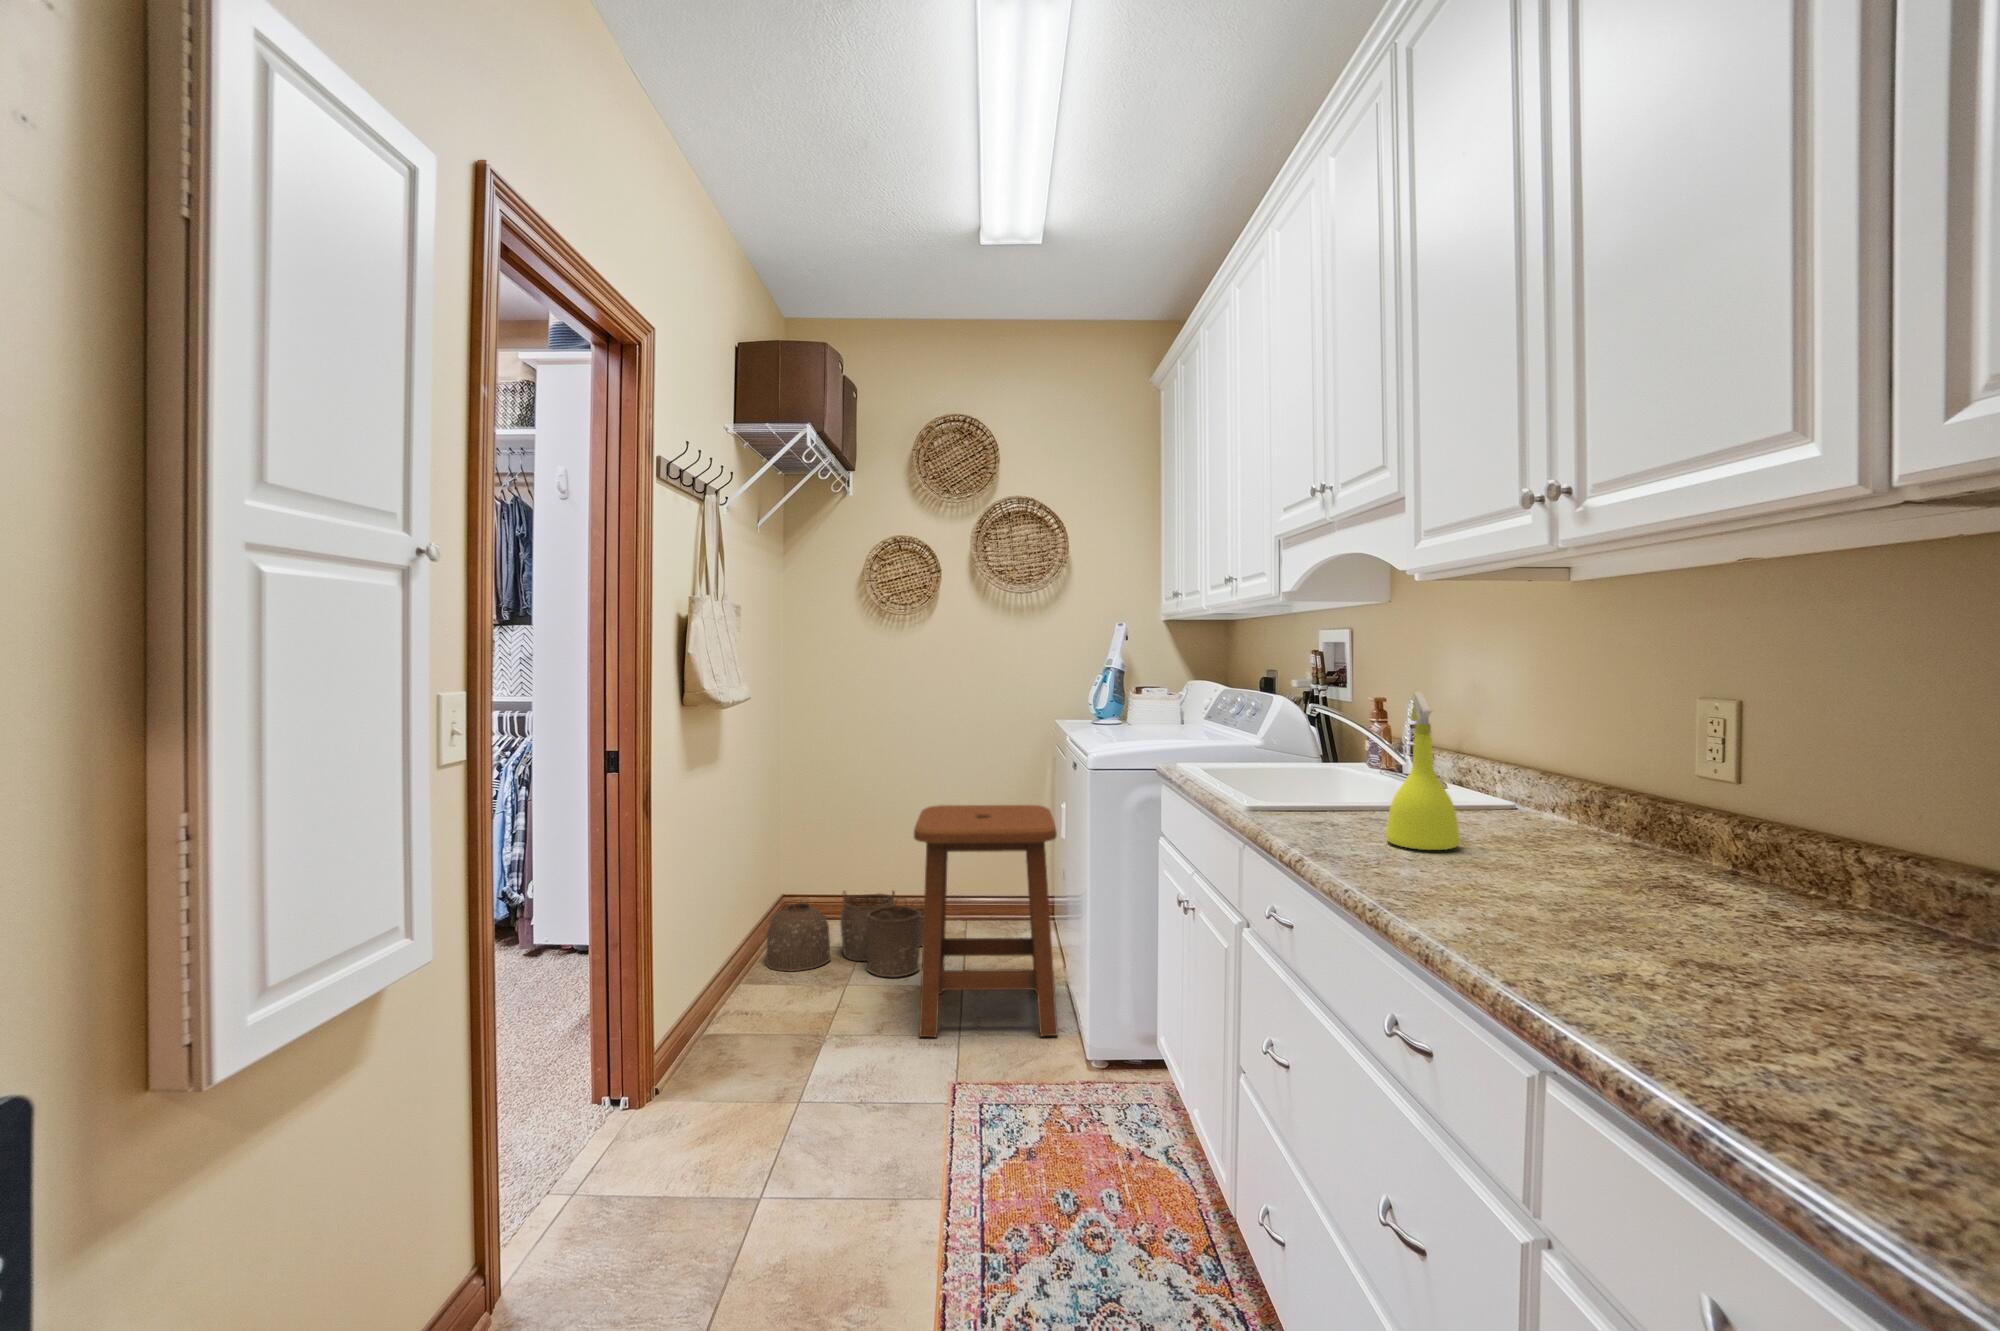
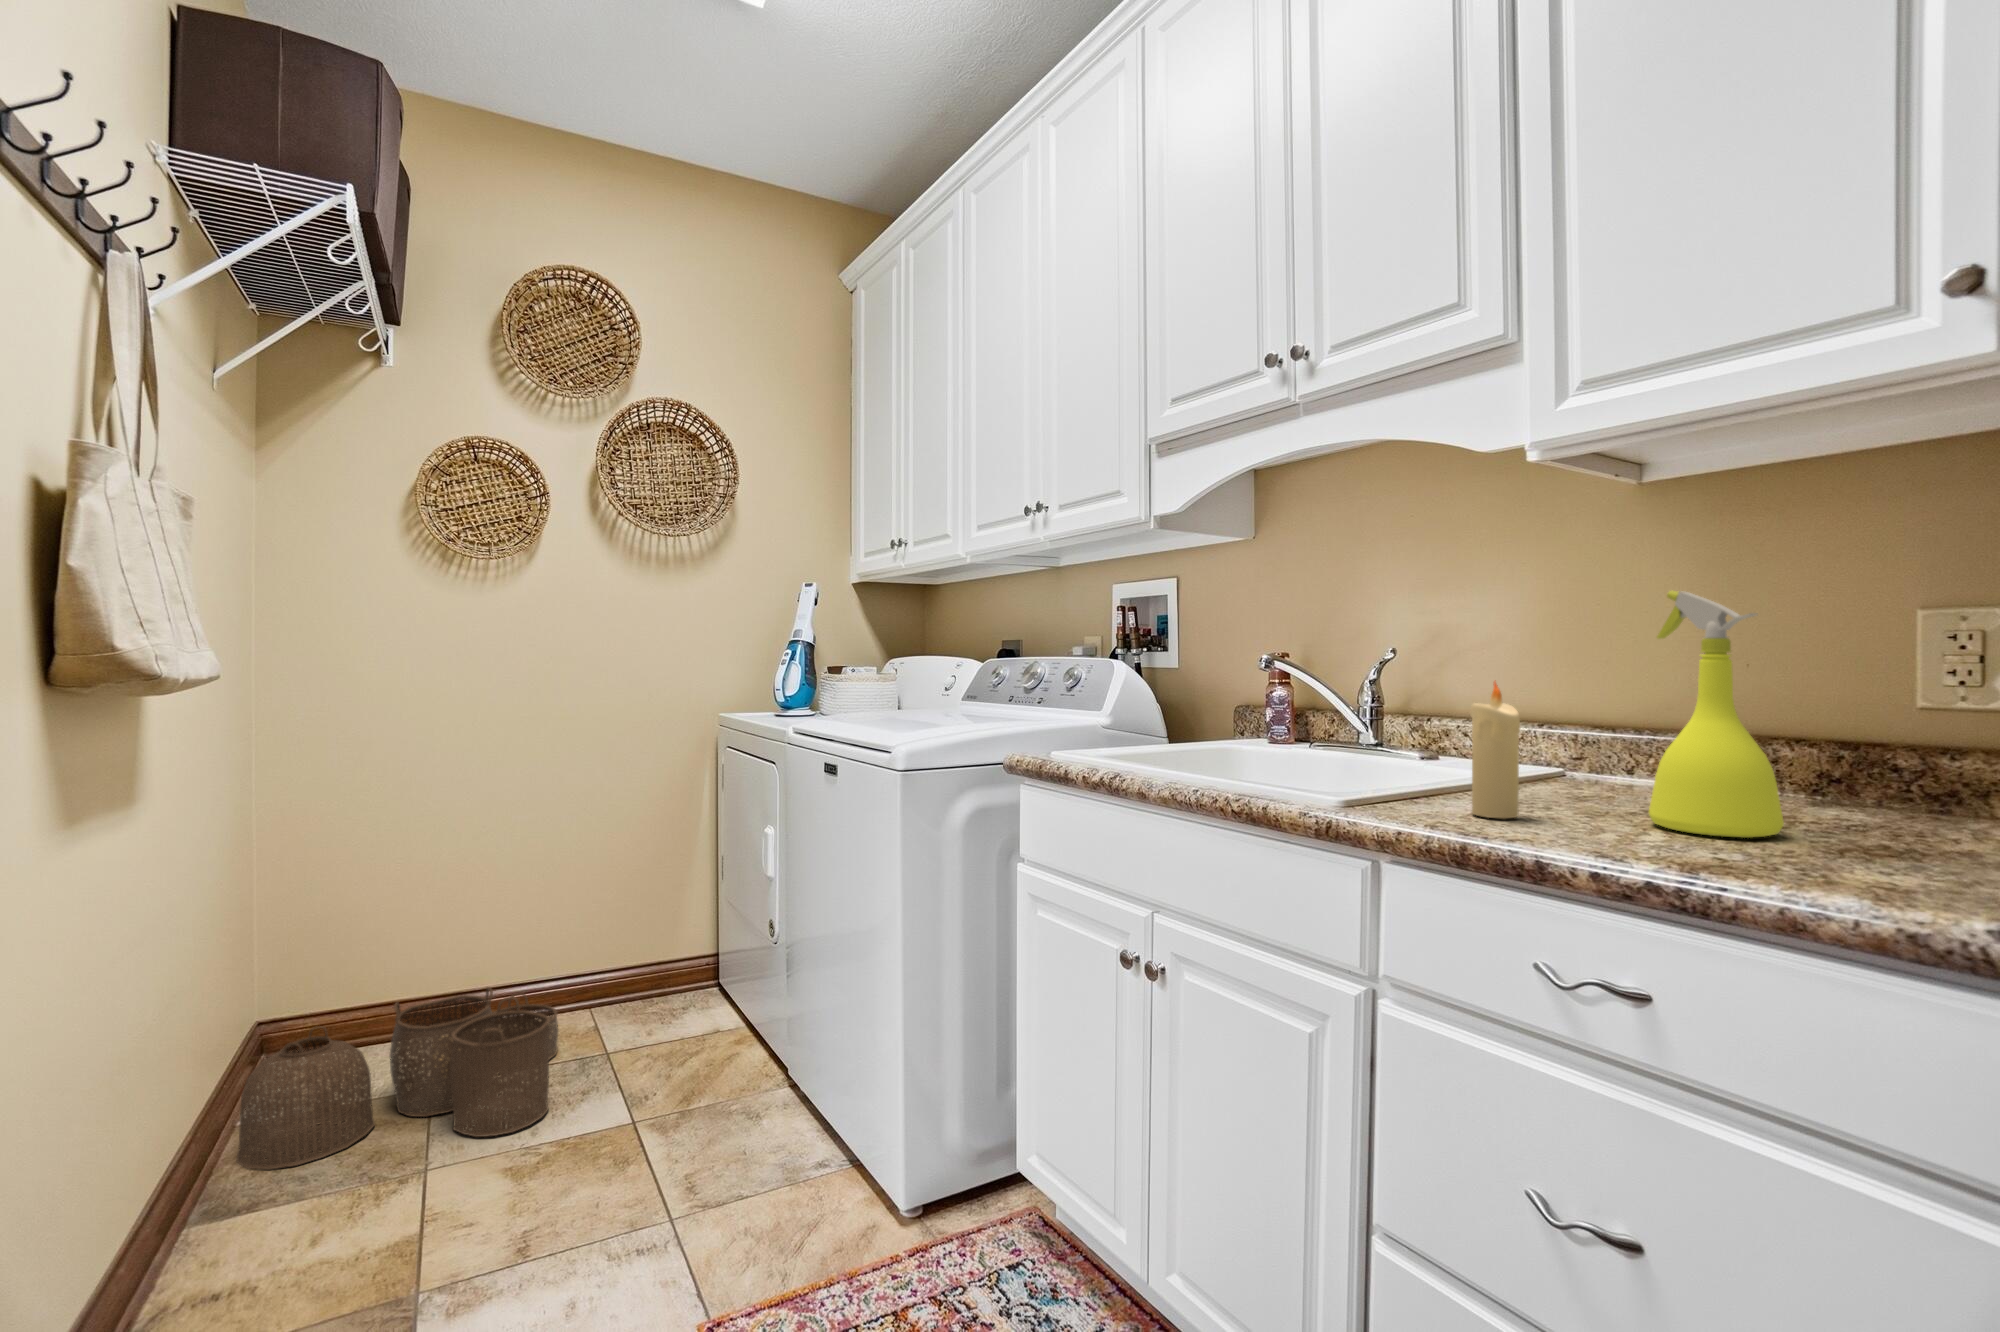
candle: none [1295,742,1324,827] -> present [1470,682,1520,818]
stool: present [914,805,1058,1037] -> none [568,830,827,1242]

